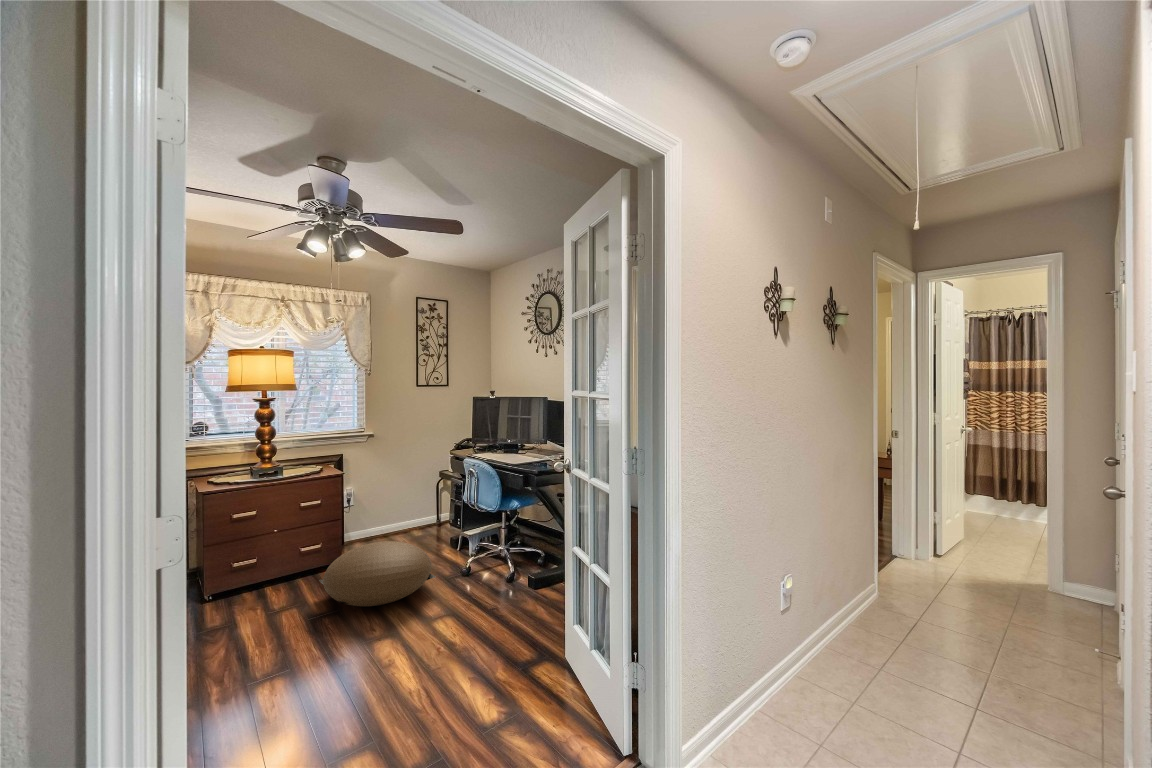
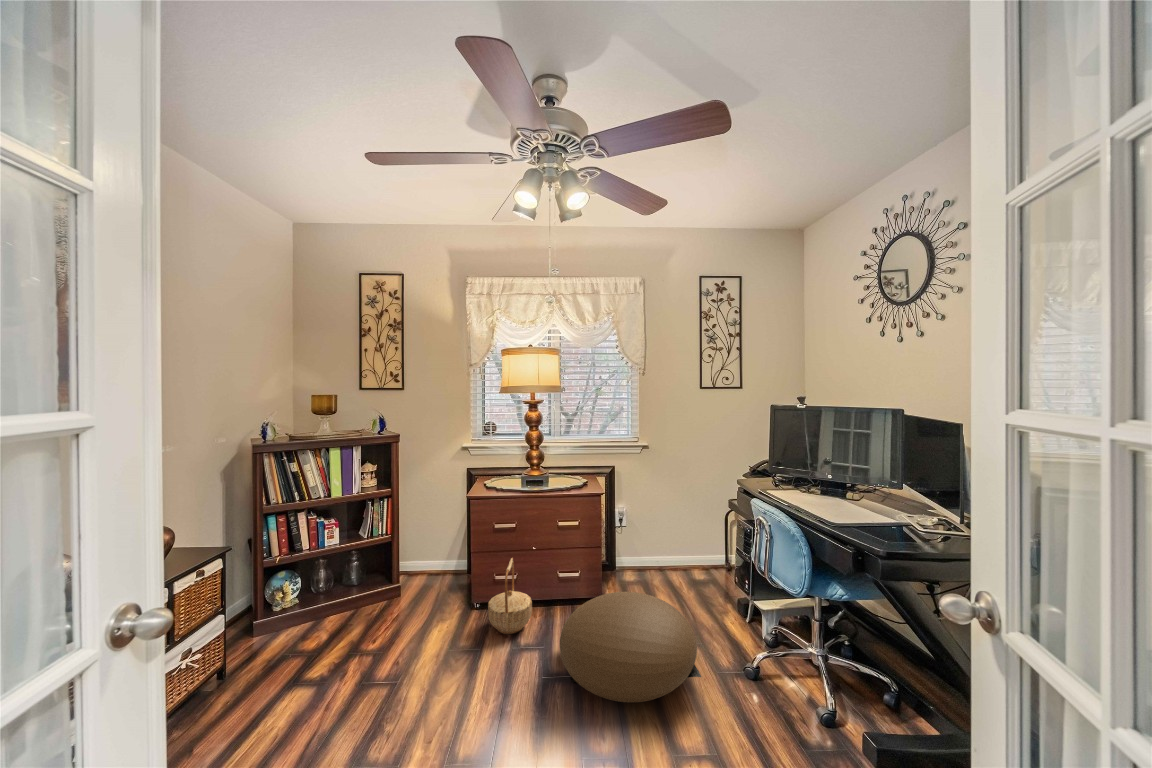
basket: none [233,541,281,606] -> present [488,558,532,634]

